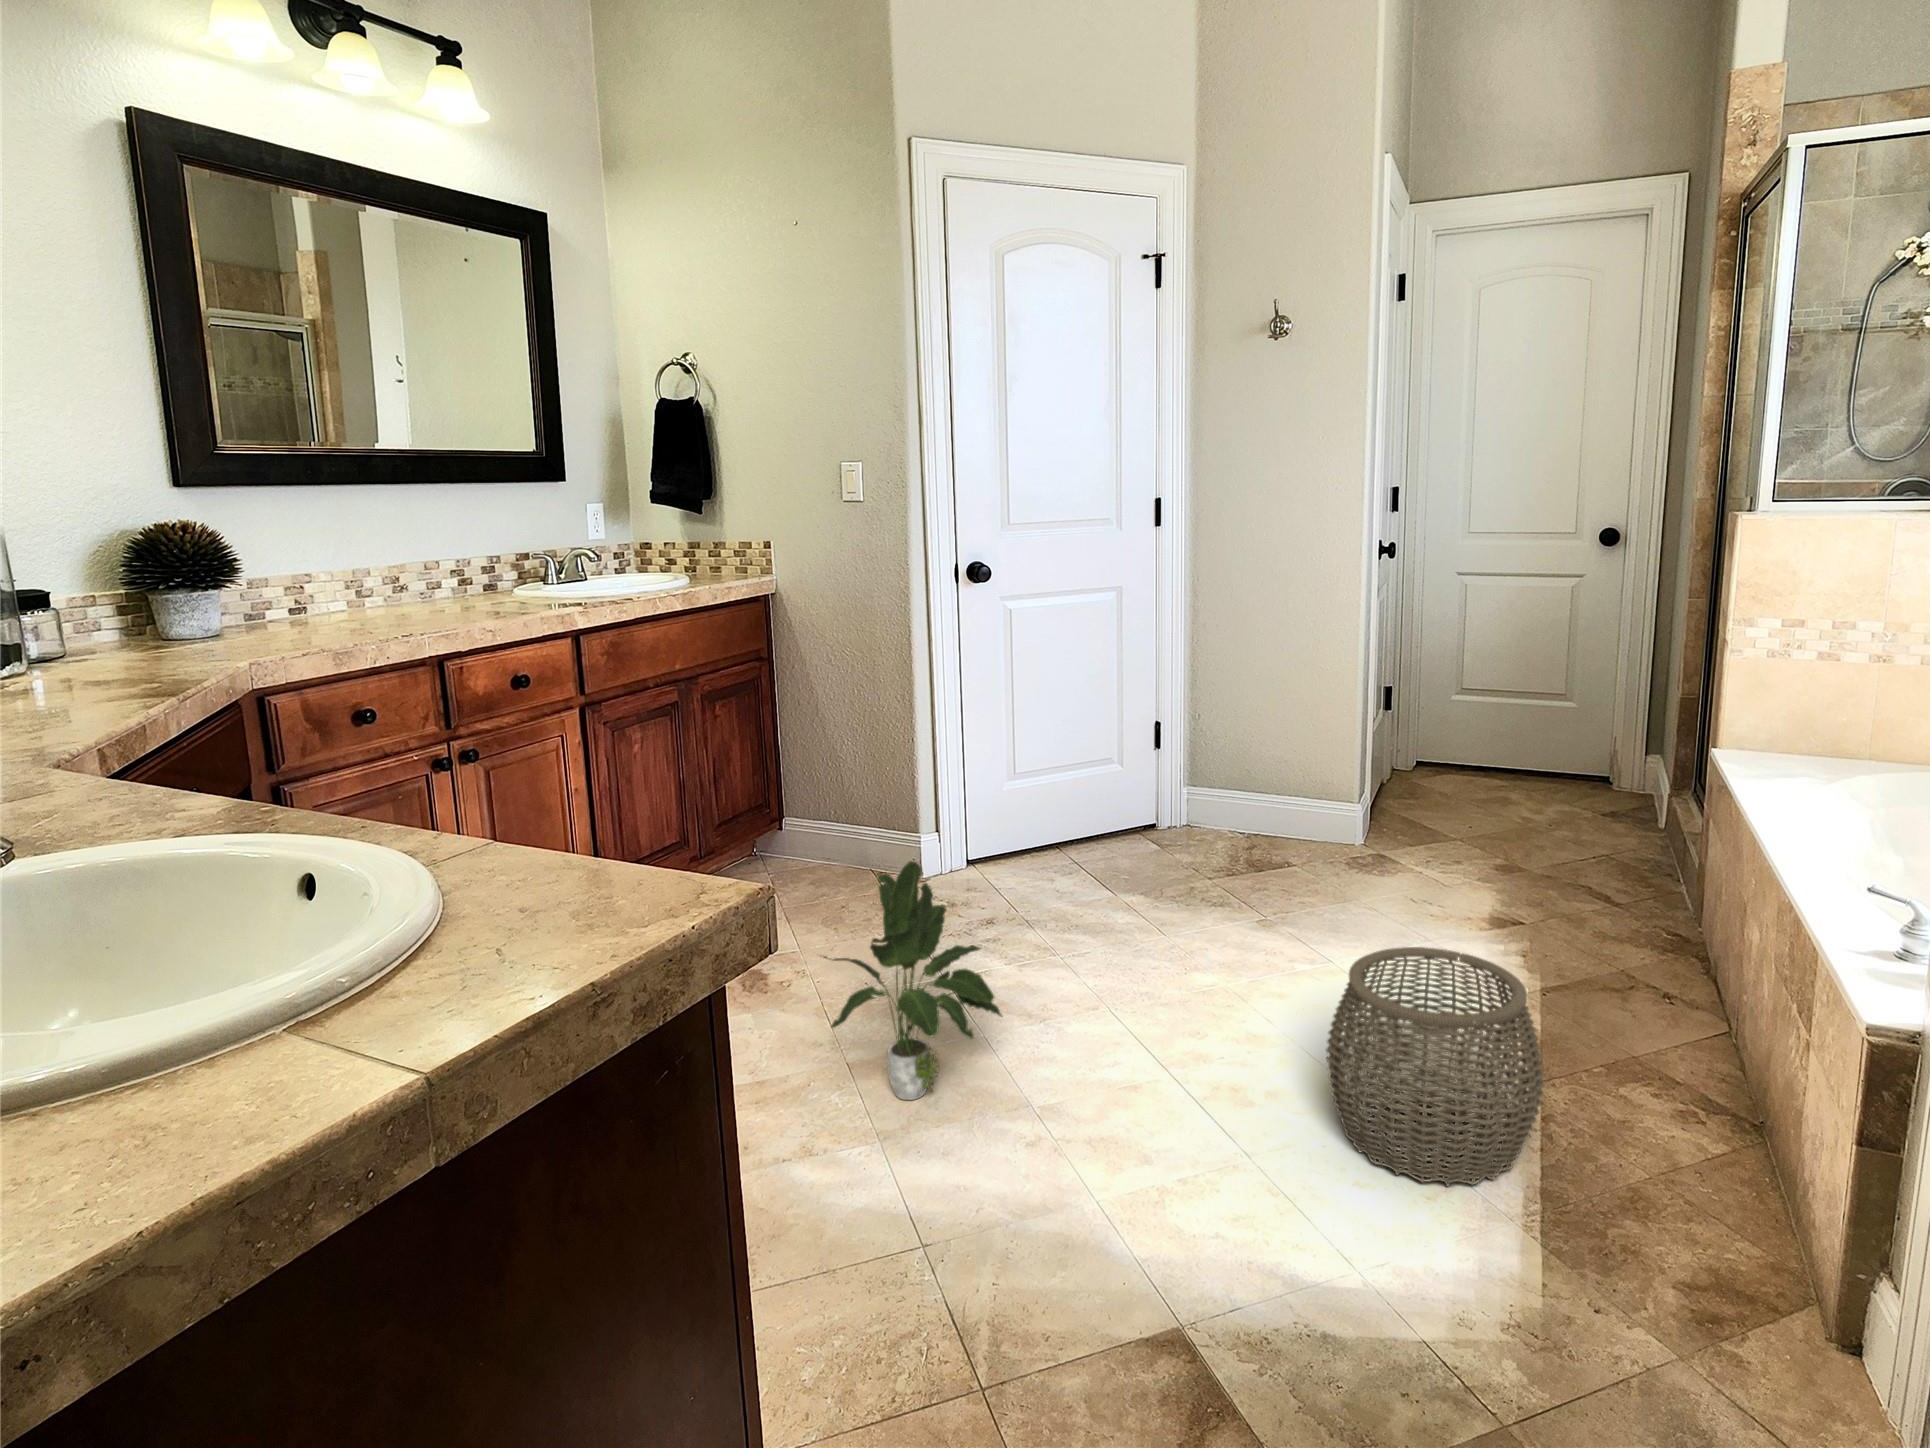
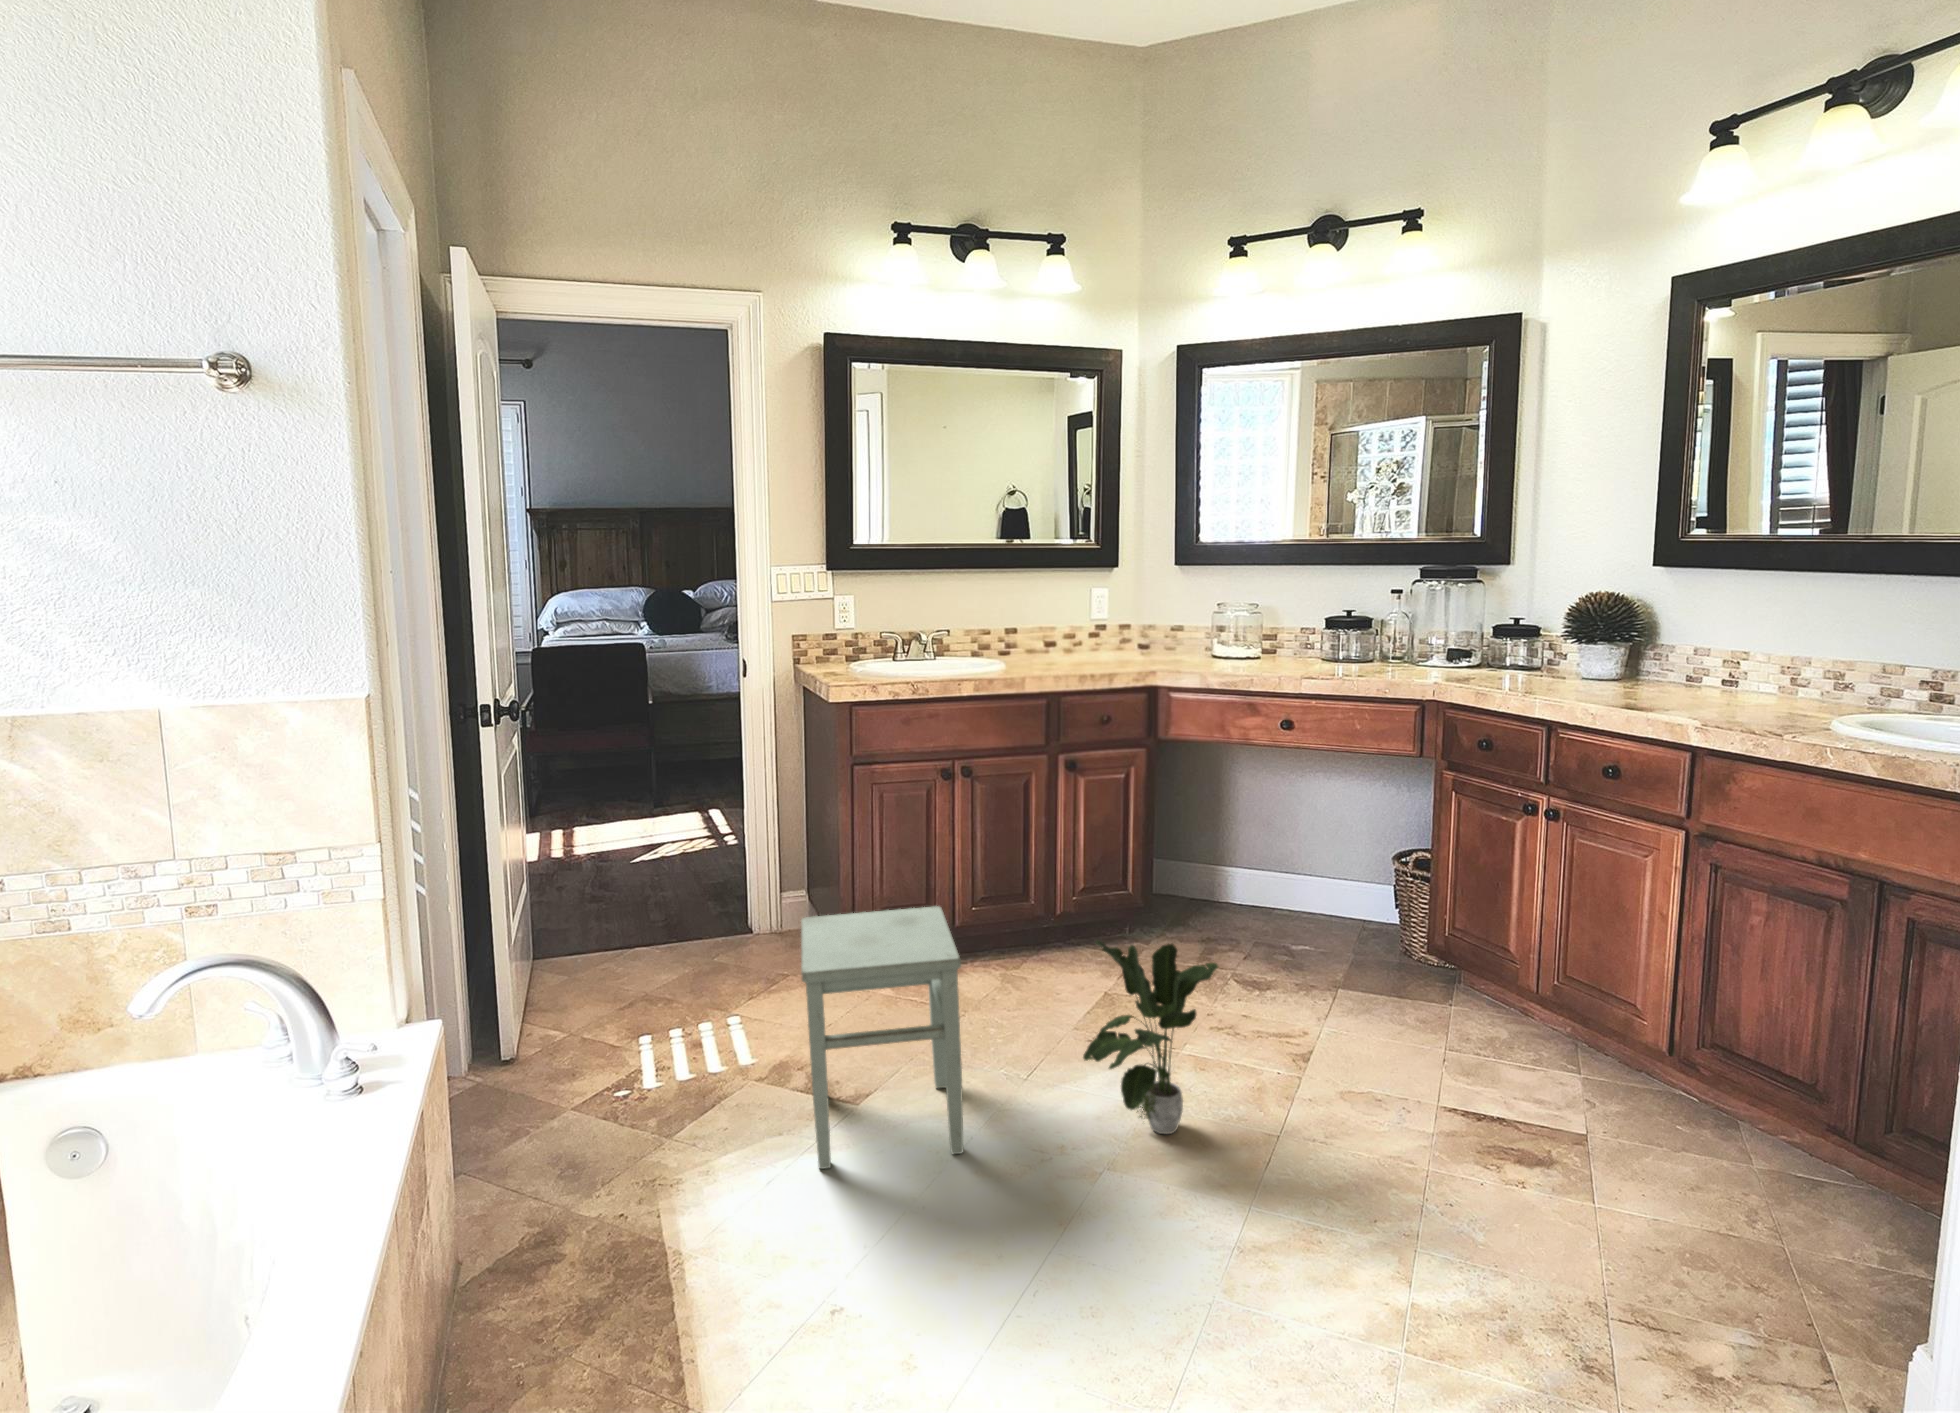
stool: none [990,915,1313,1372] -> present [801,906,963,1169]
woven basket: present [1326,947,1544,1186] -> none [671,1100,870,1349]

